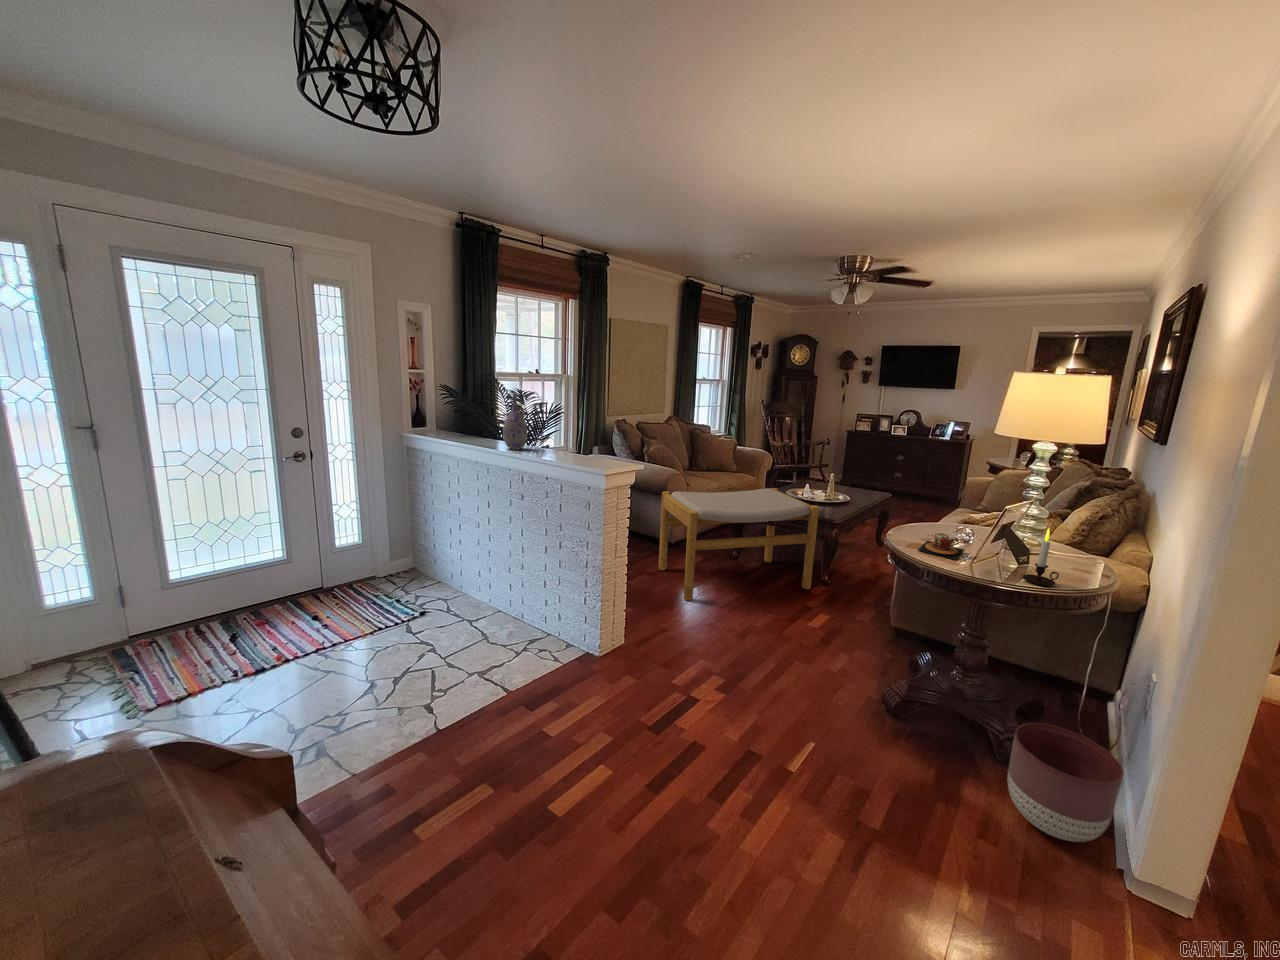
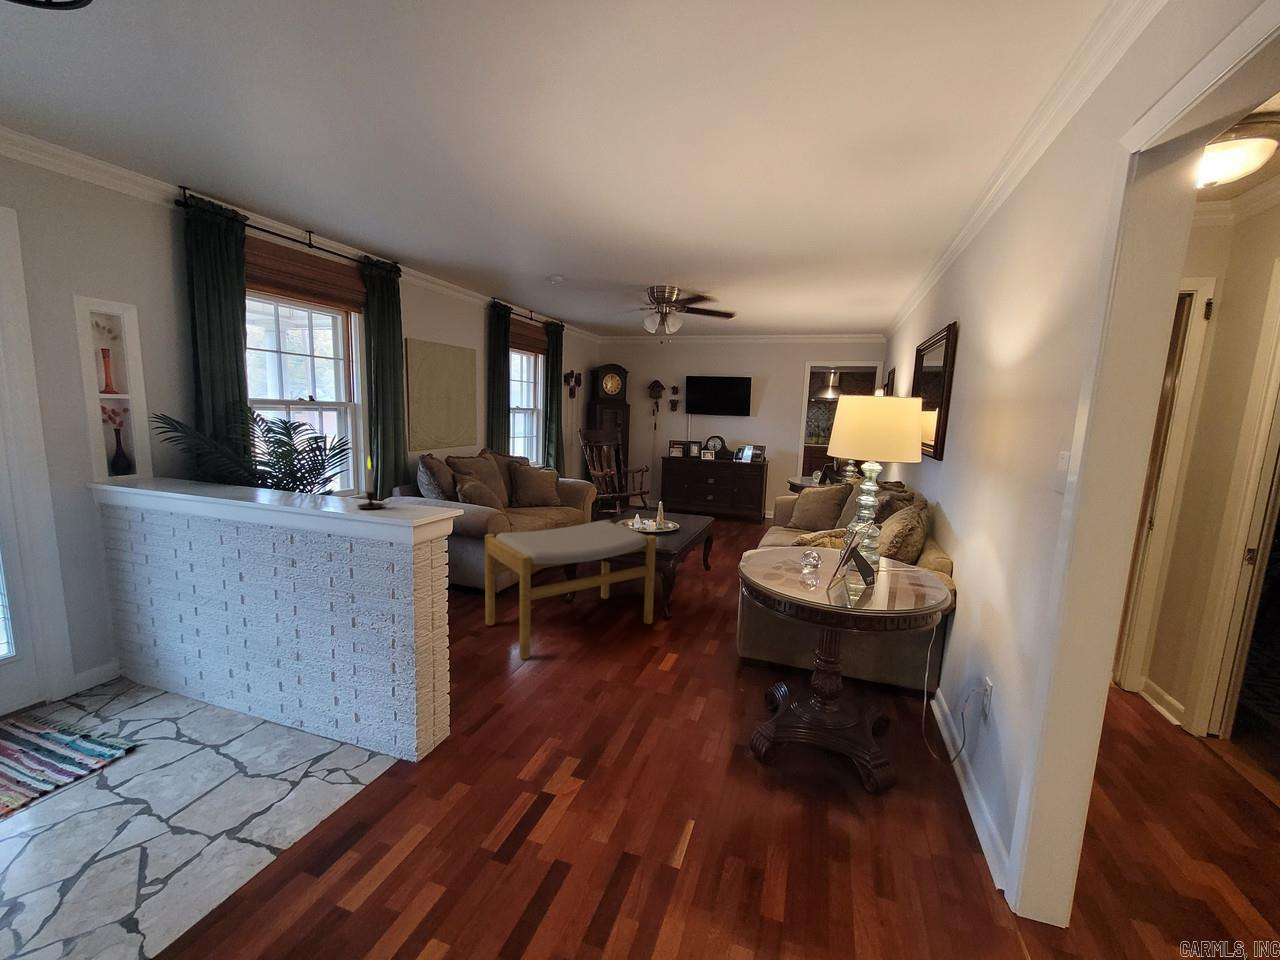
vase: present [503,393,527,450] -> none [259,424,299,499]
candle: present [1022,528,1059,586] -> present [357,457,386,509]
teacup: present [918,533,964,560] -> none [773,558,813,585]
planter: present [1007,723,1124,842] -> none [886,743,988,865]

